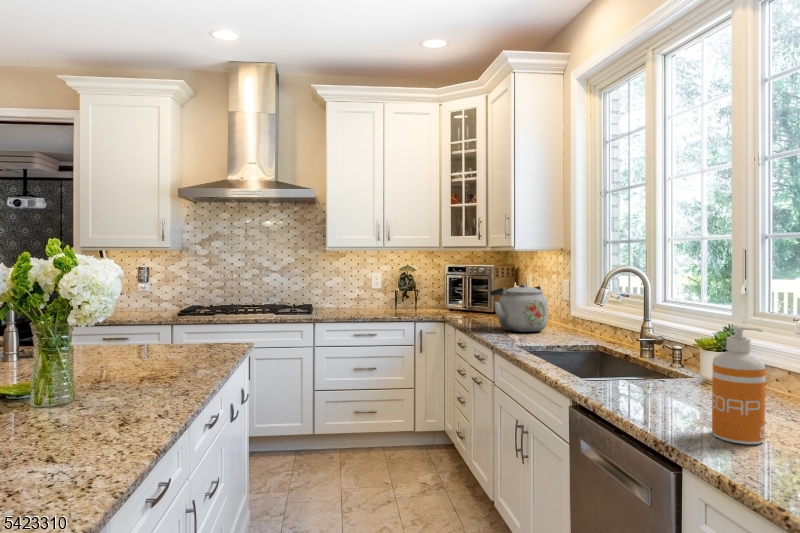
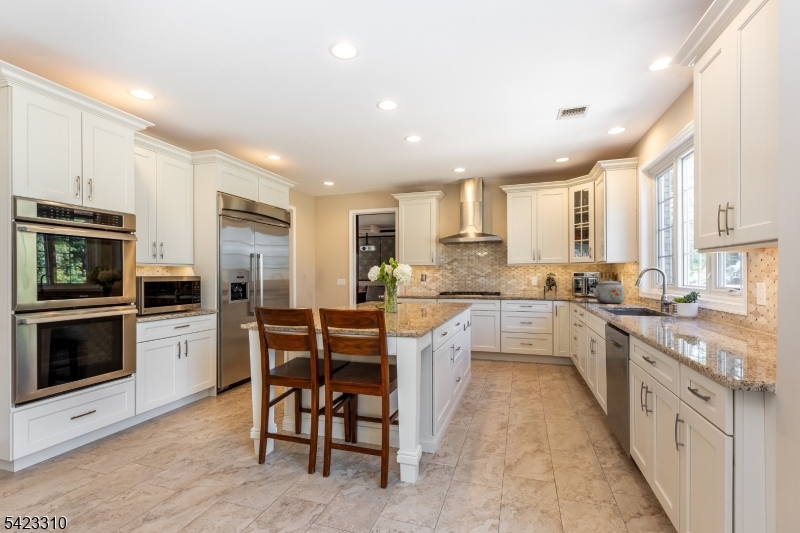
soap dispenser: present [712,326,765,444] -> none [649,283,670,325]

